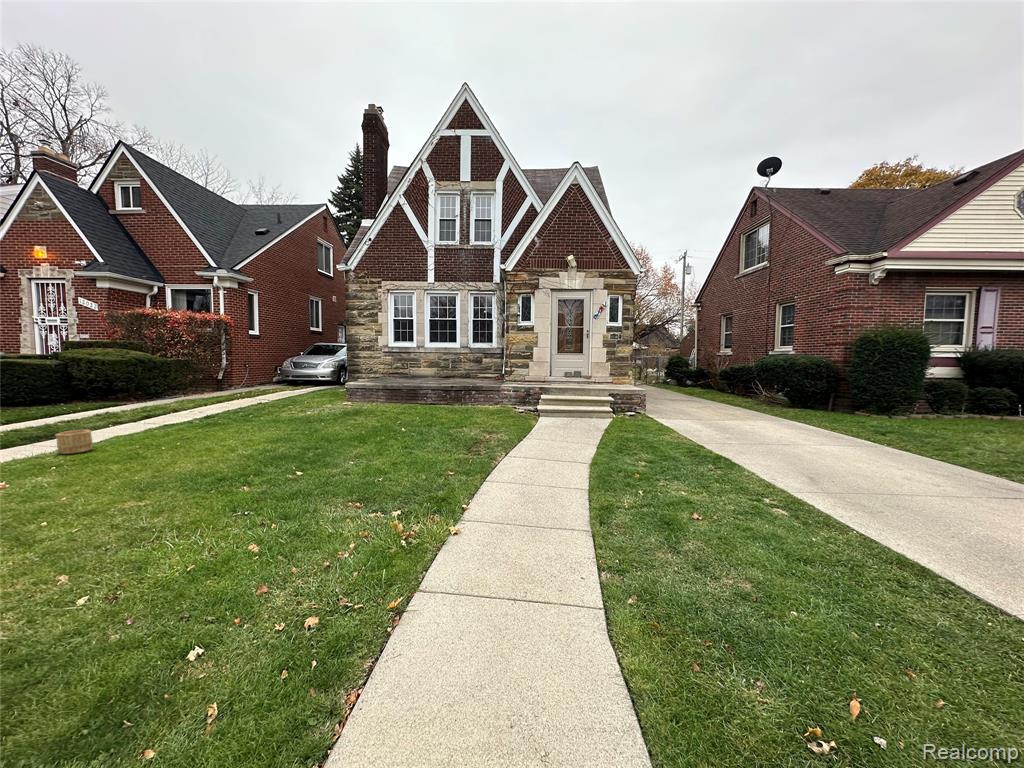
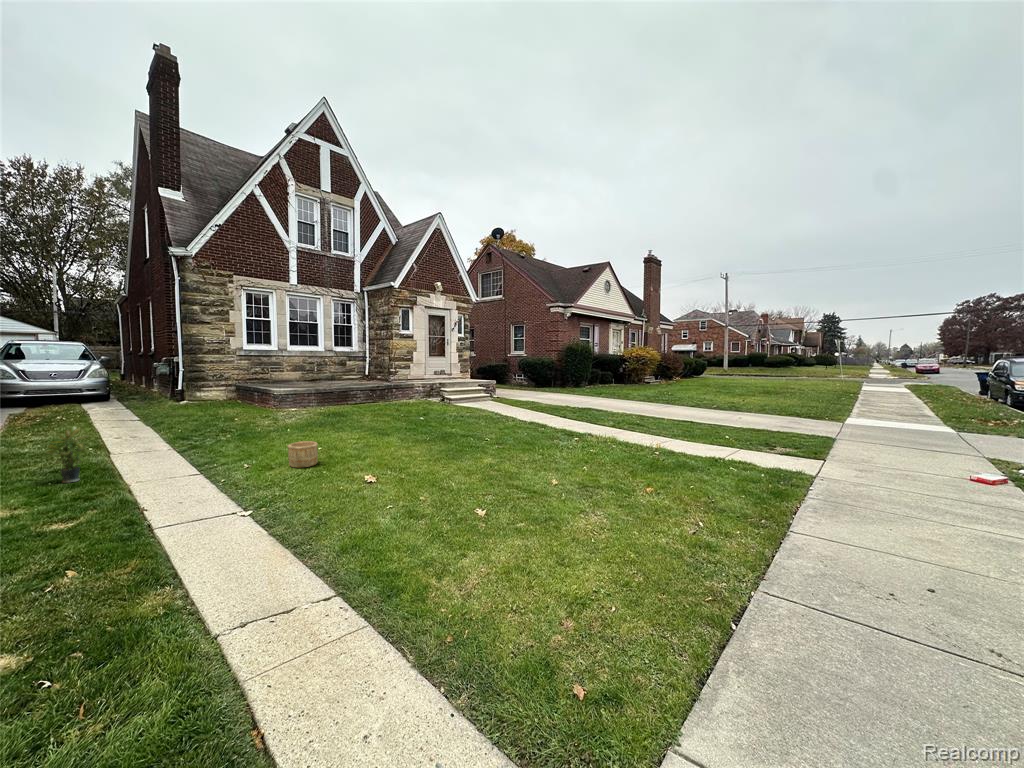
potted plant: none [12,397,43,435] -> present [46,426,88,483]

